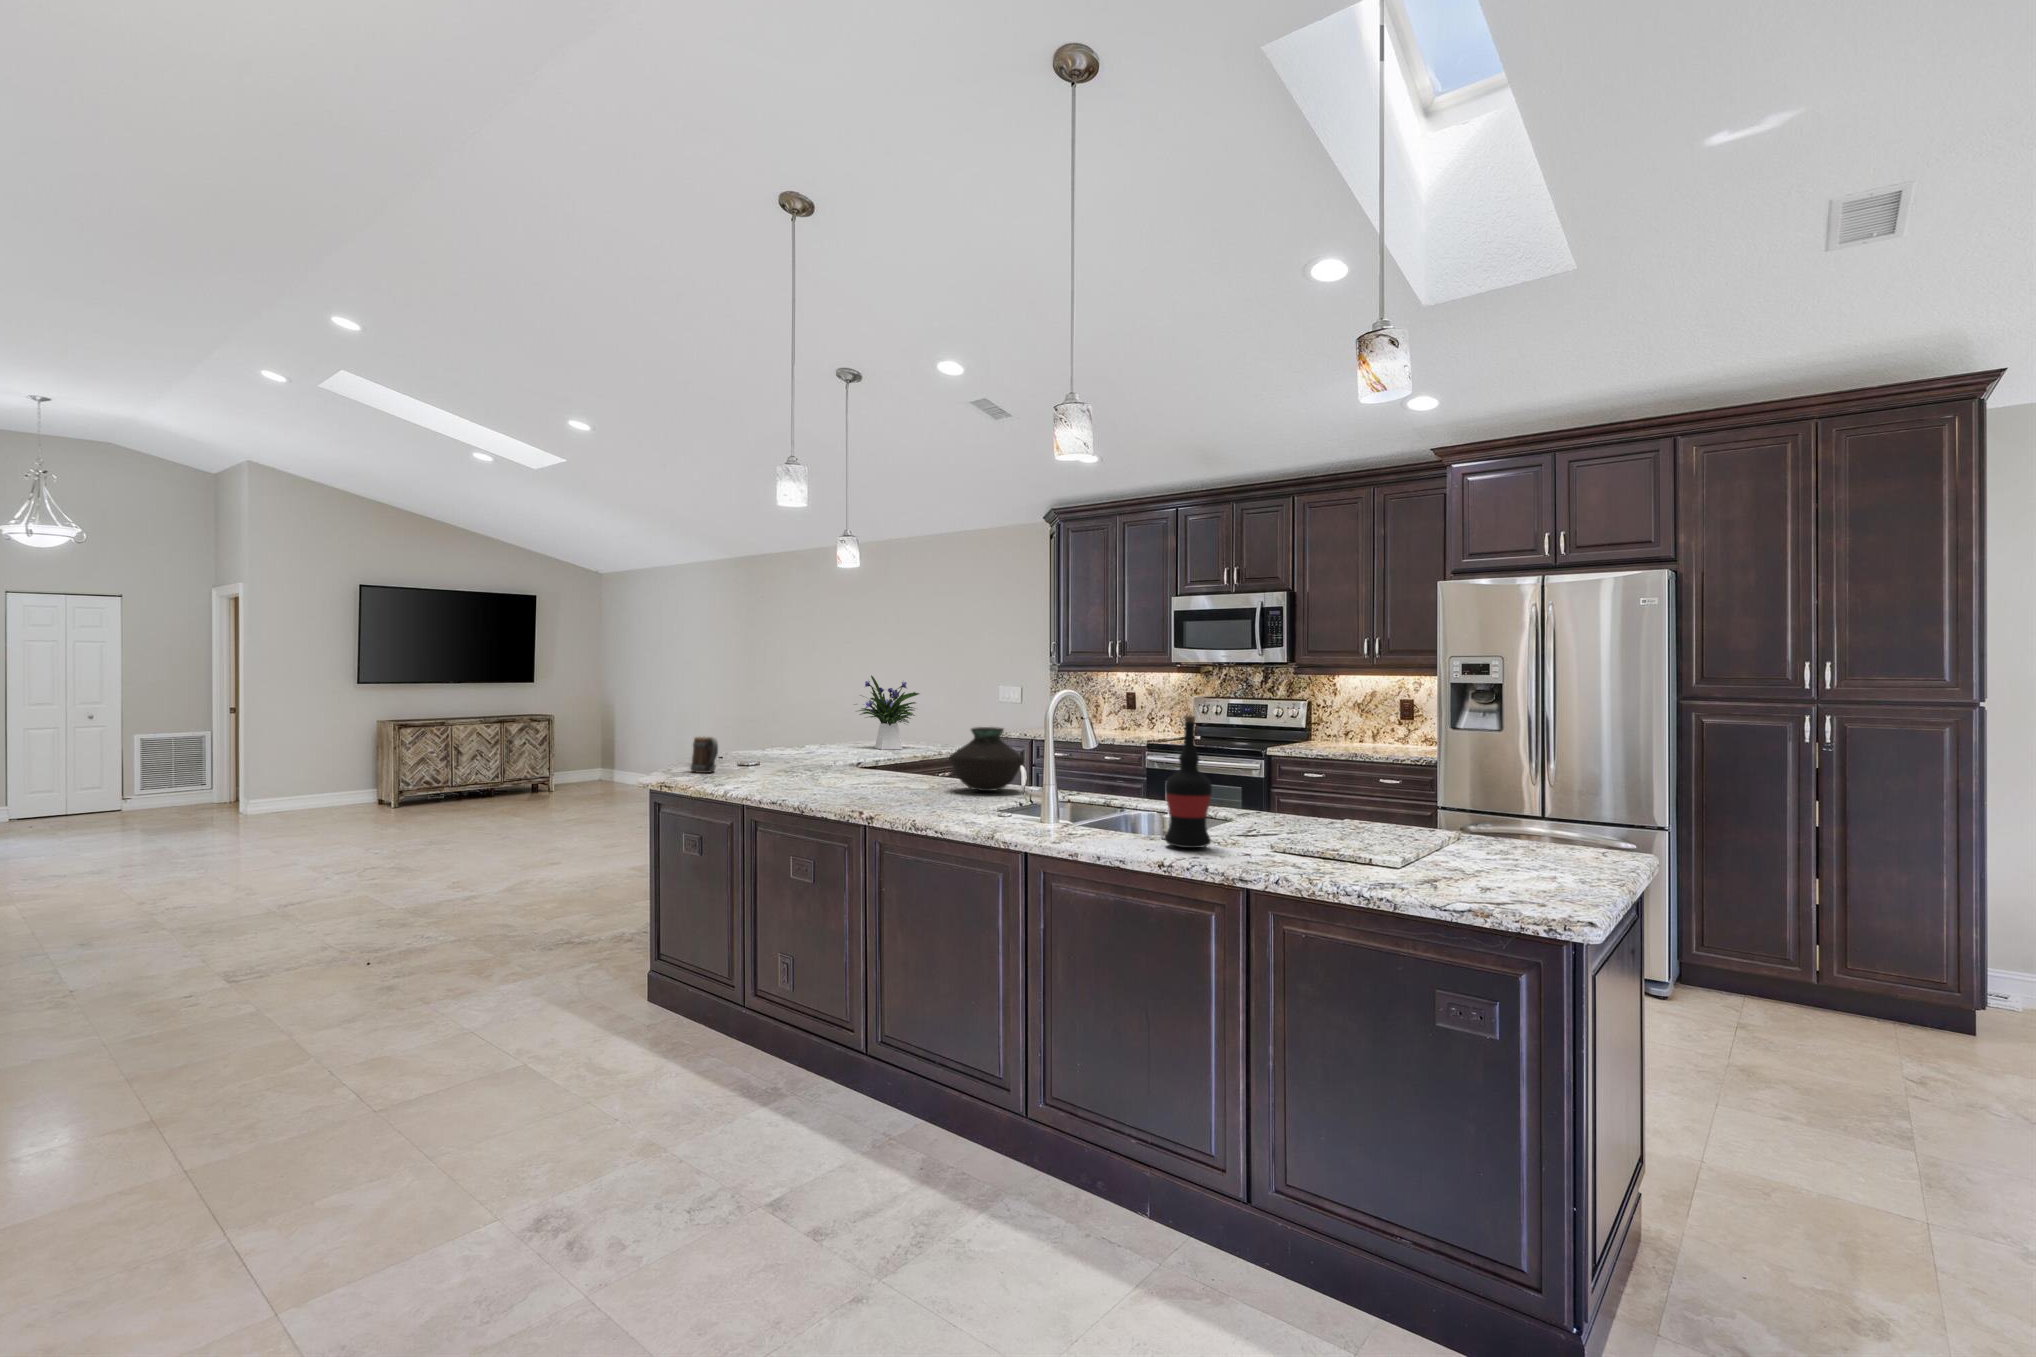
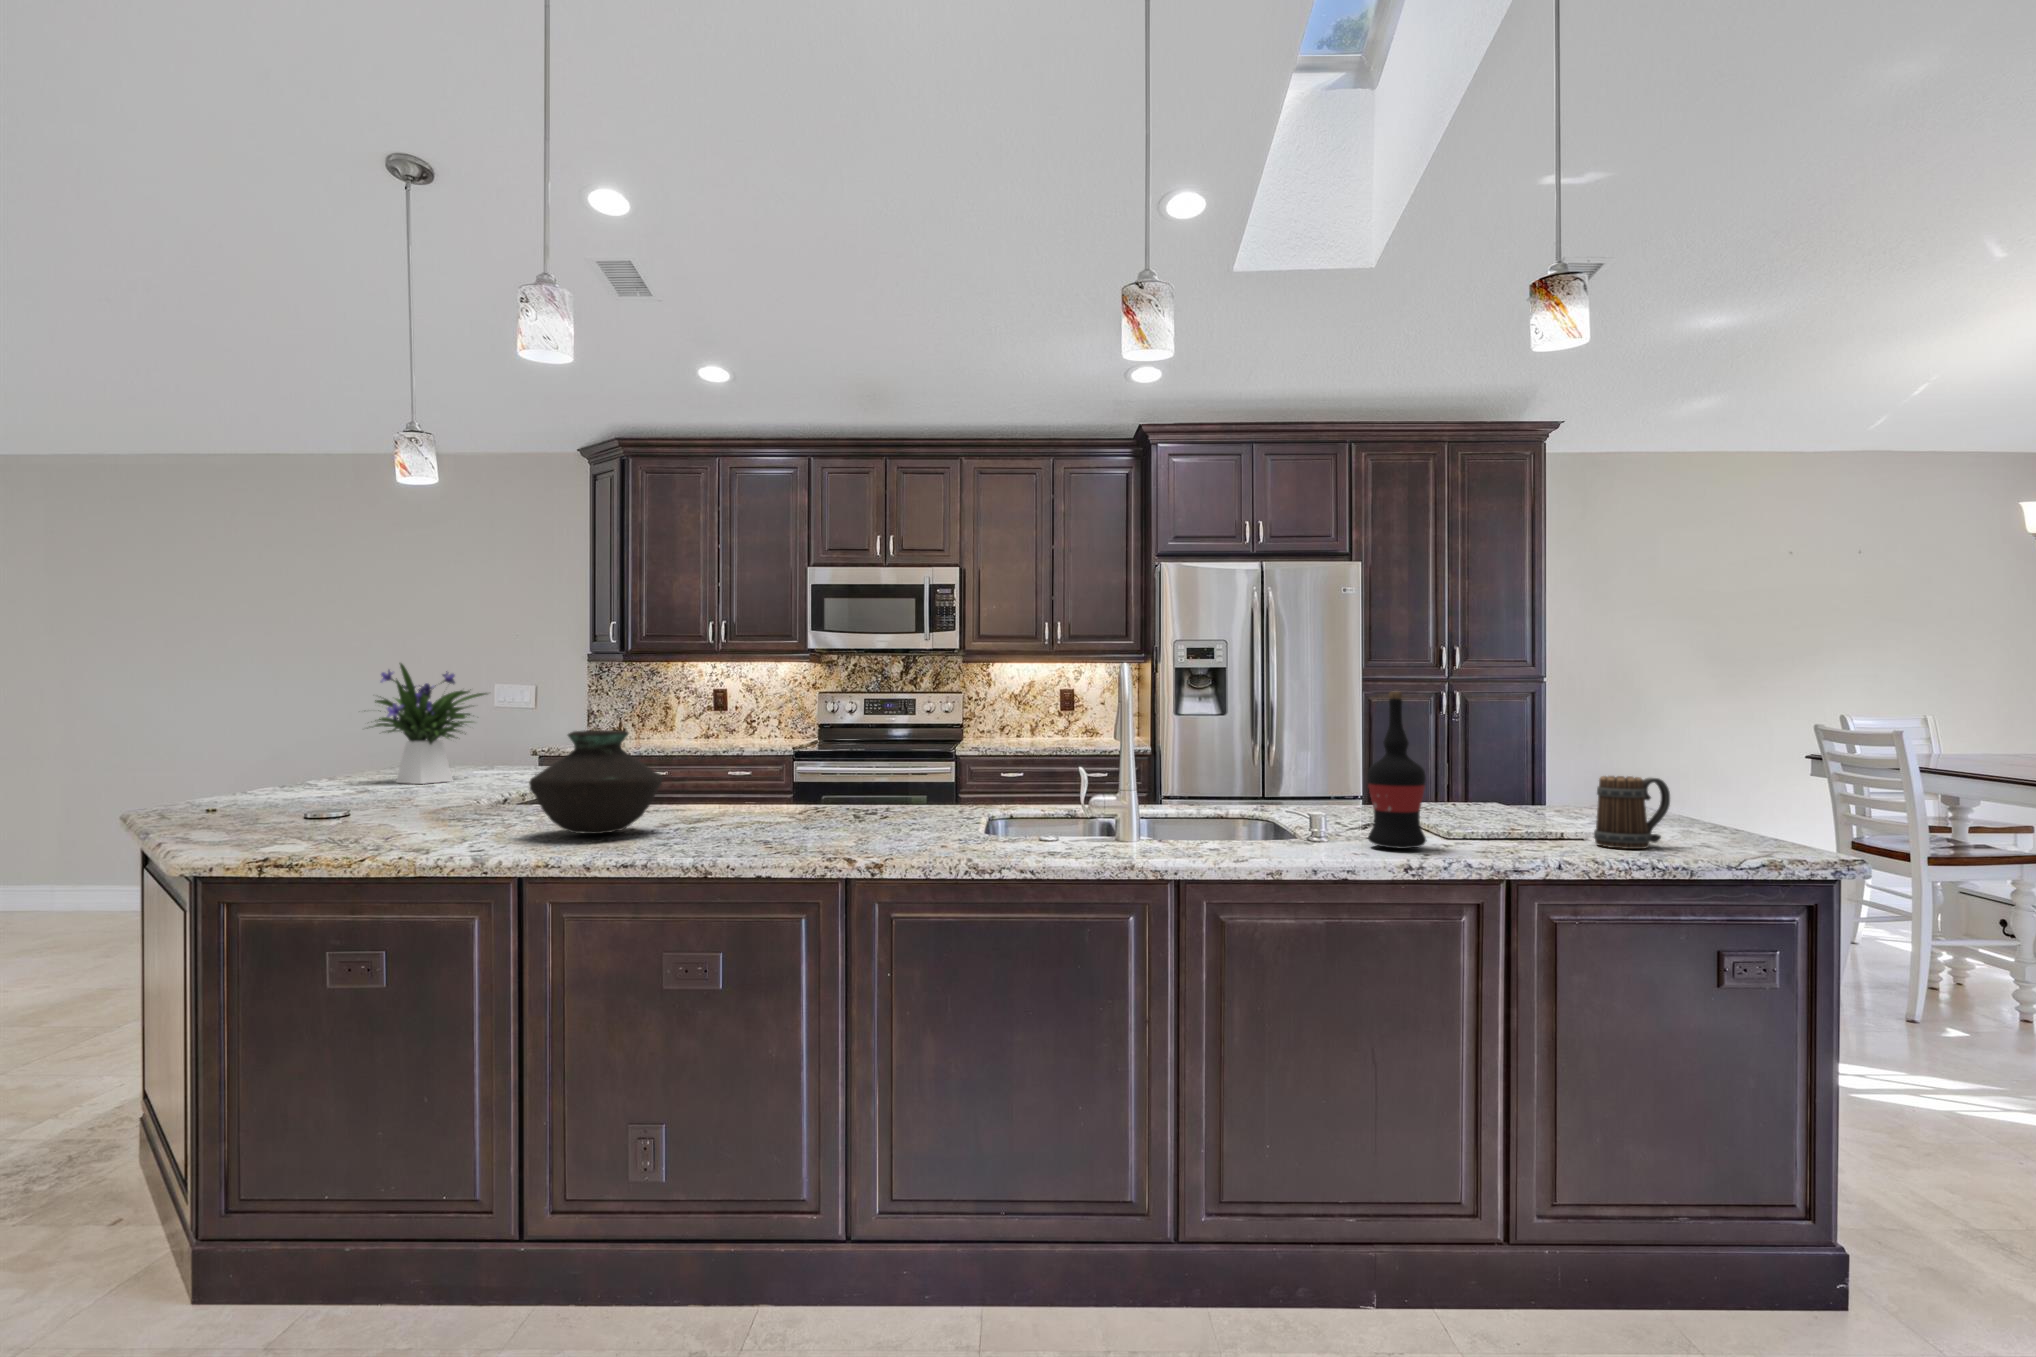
vase: present [949,727,1024,791] -> present [529,730,662,834]
mug: present [691,737,718,773] -> present [1594,776,1670,849]

